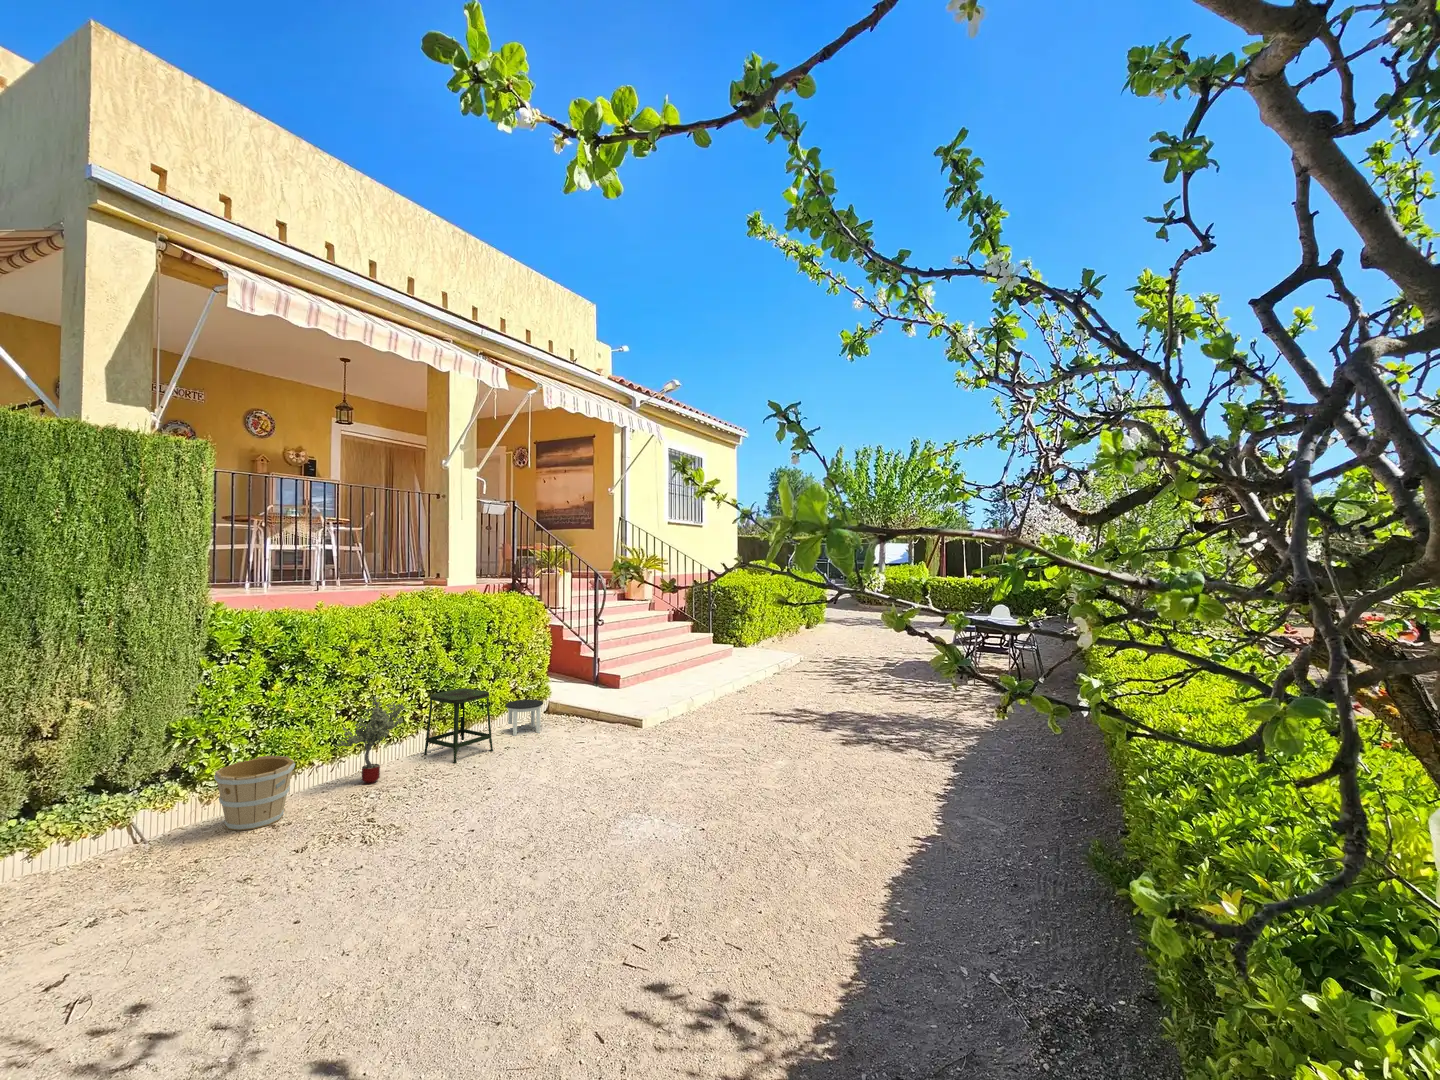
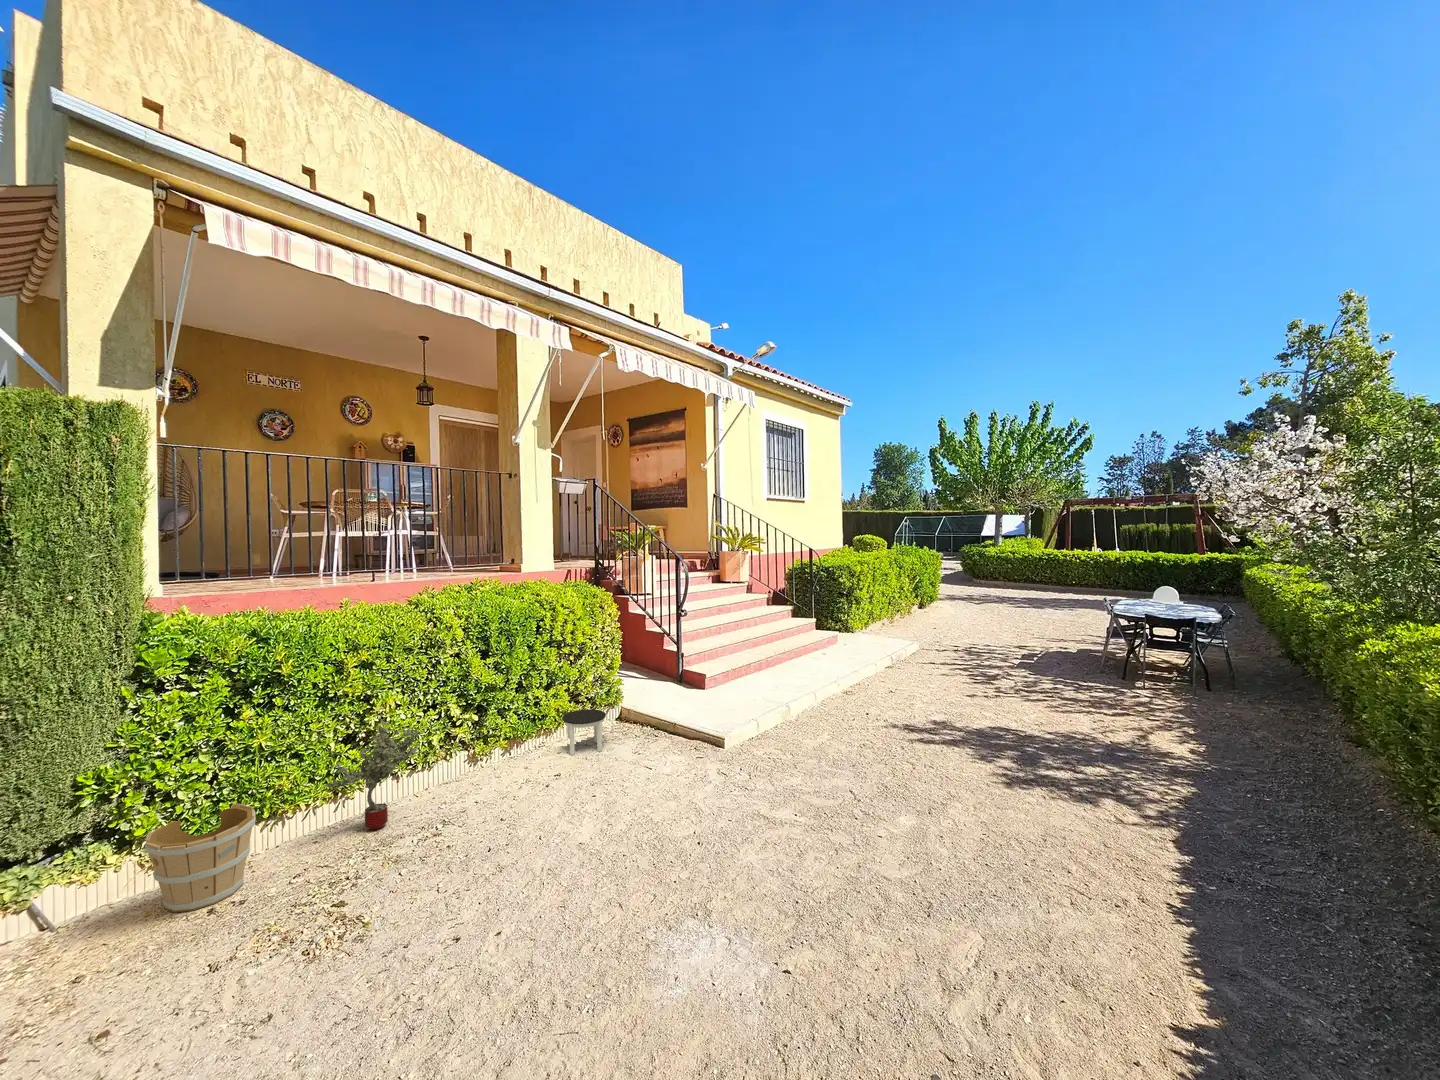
stool: present [424,688,493,763] -> none [458,701,539,799]

